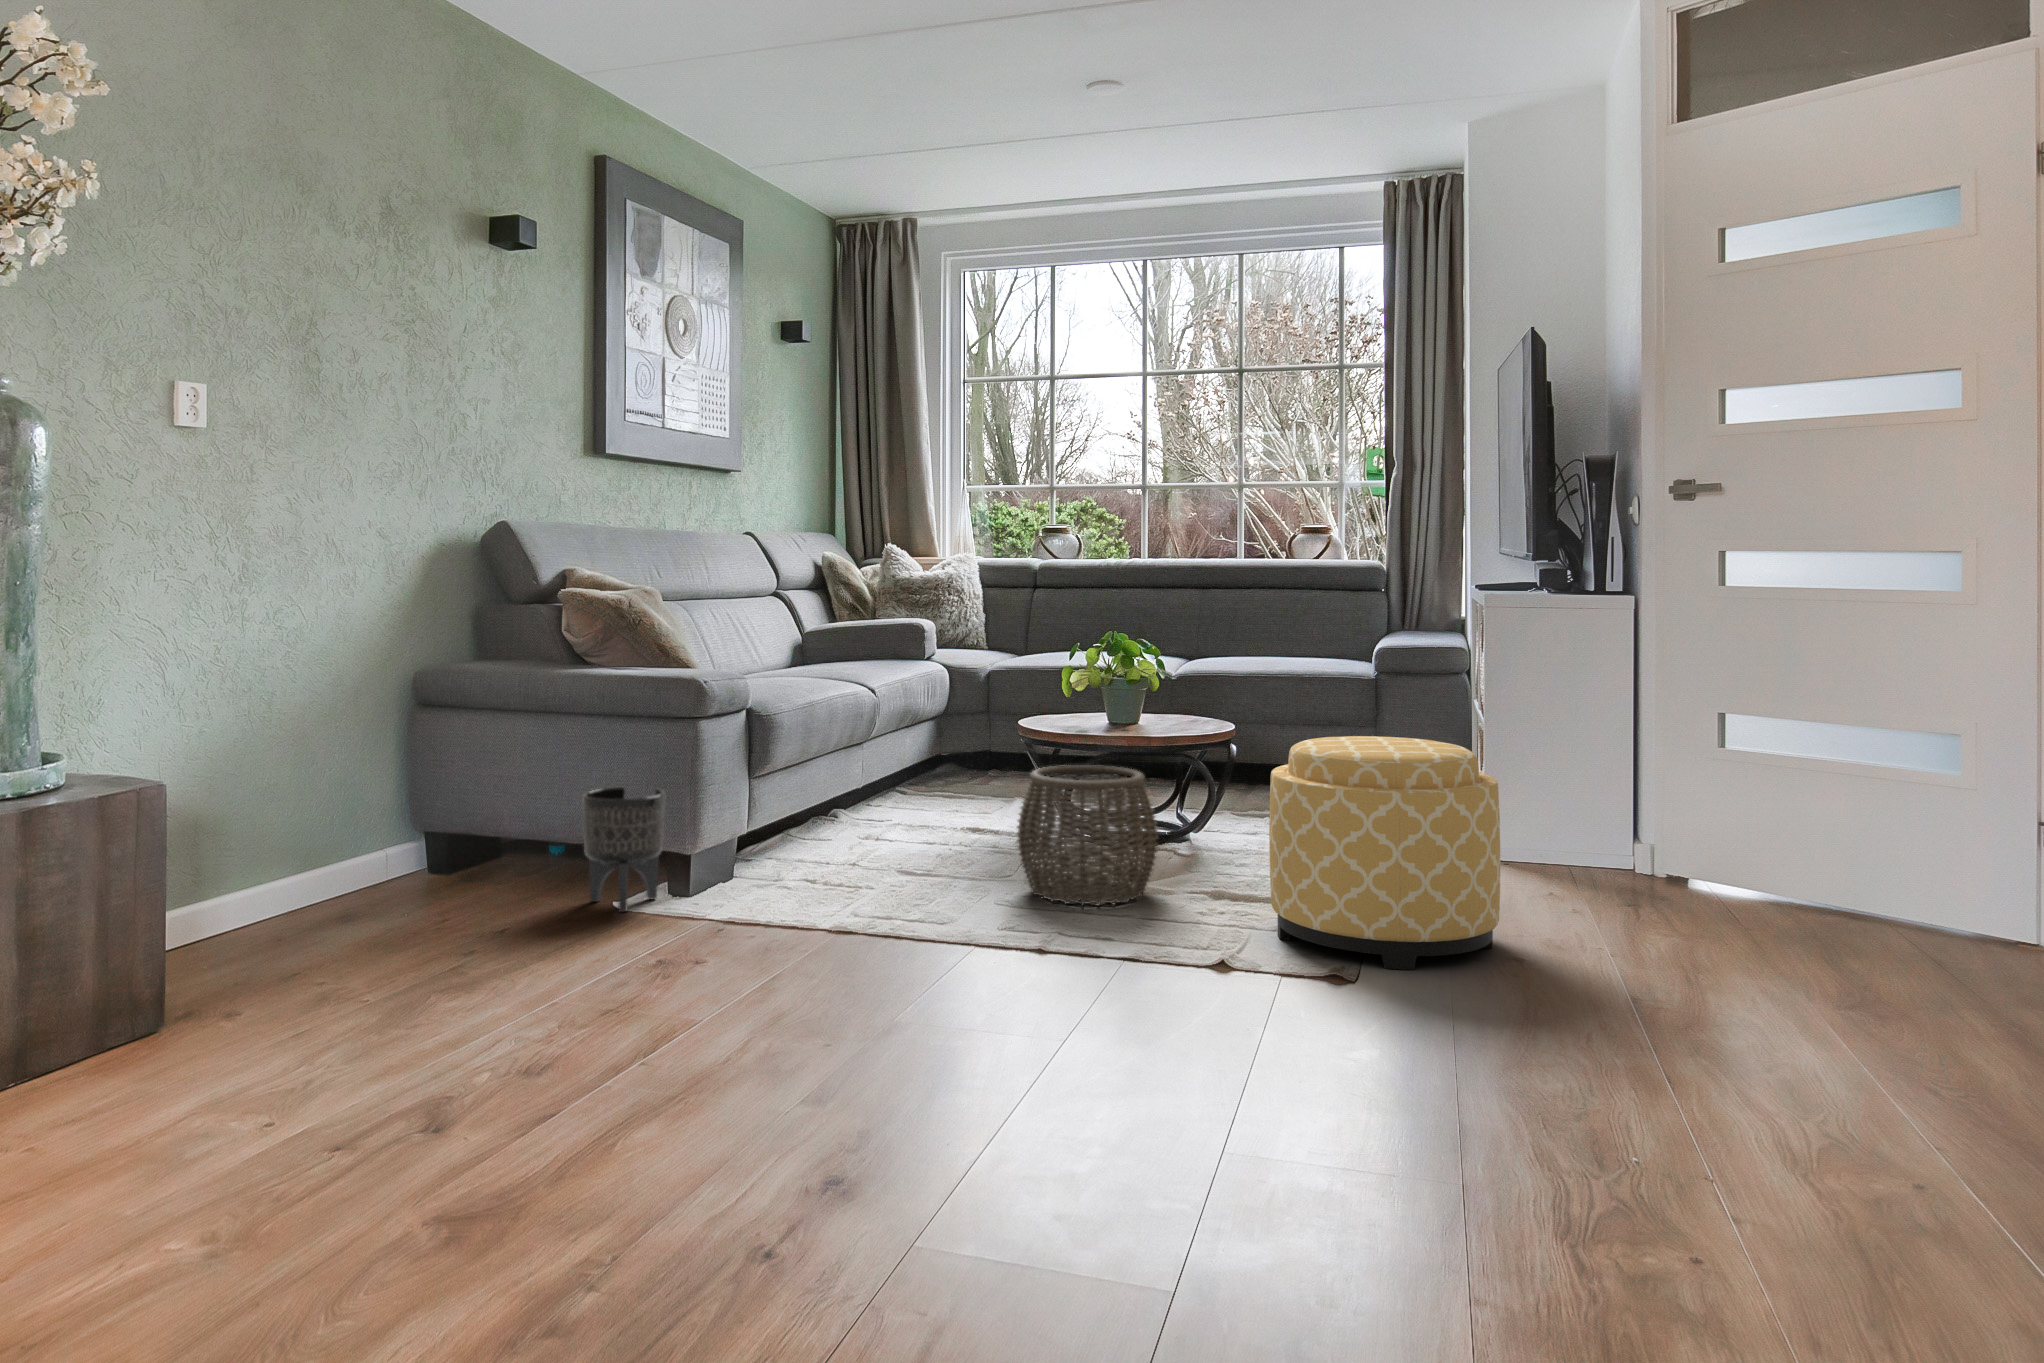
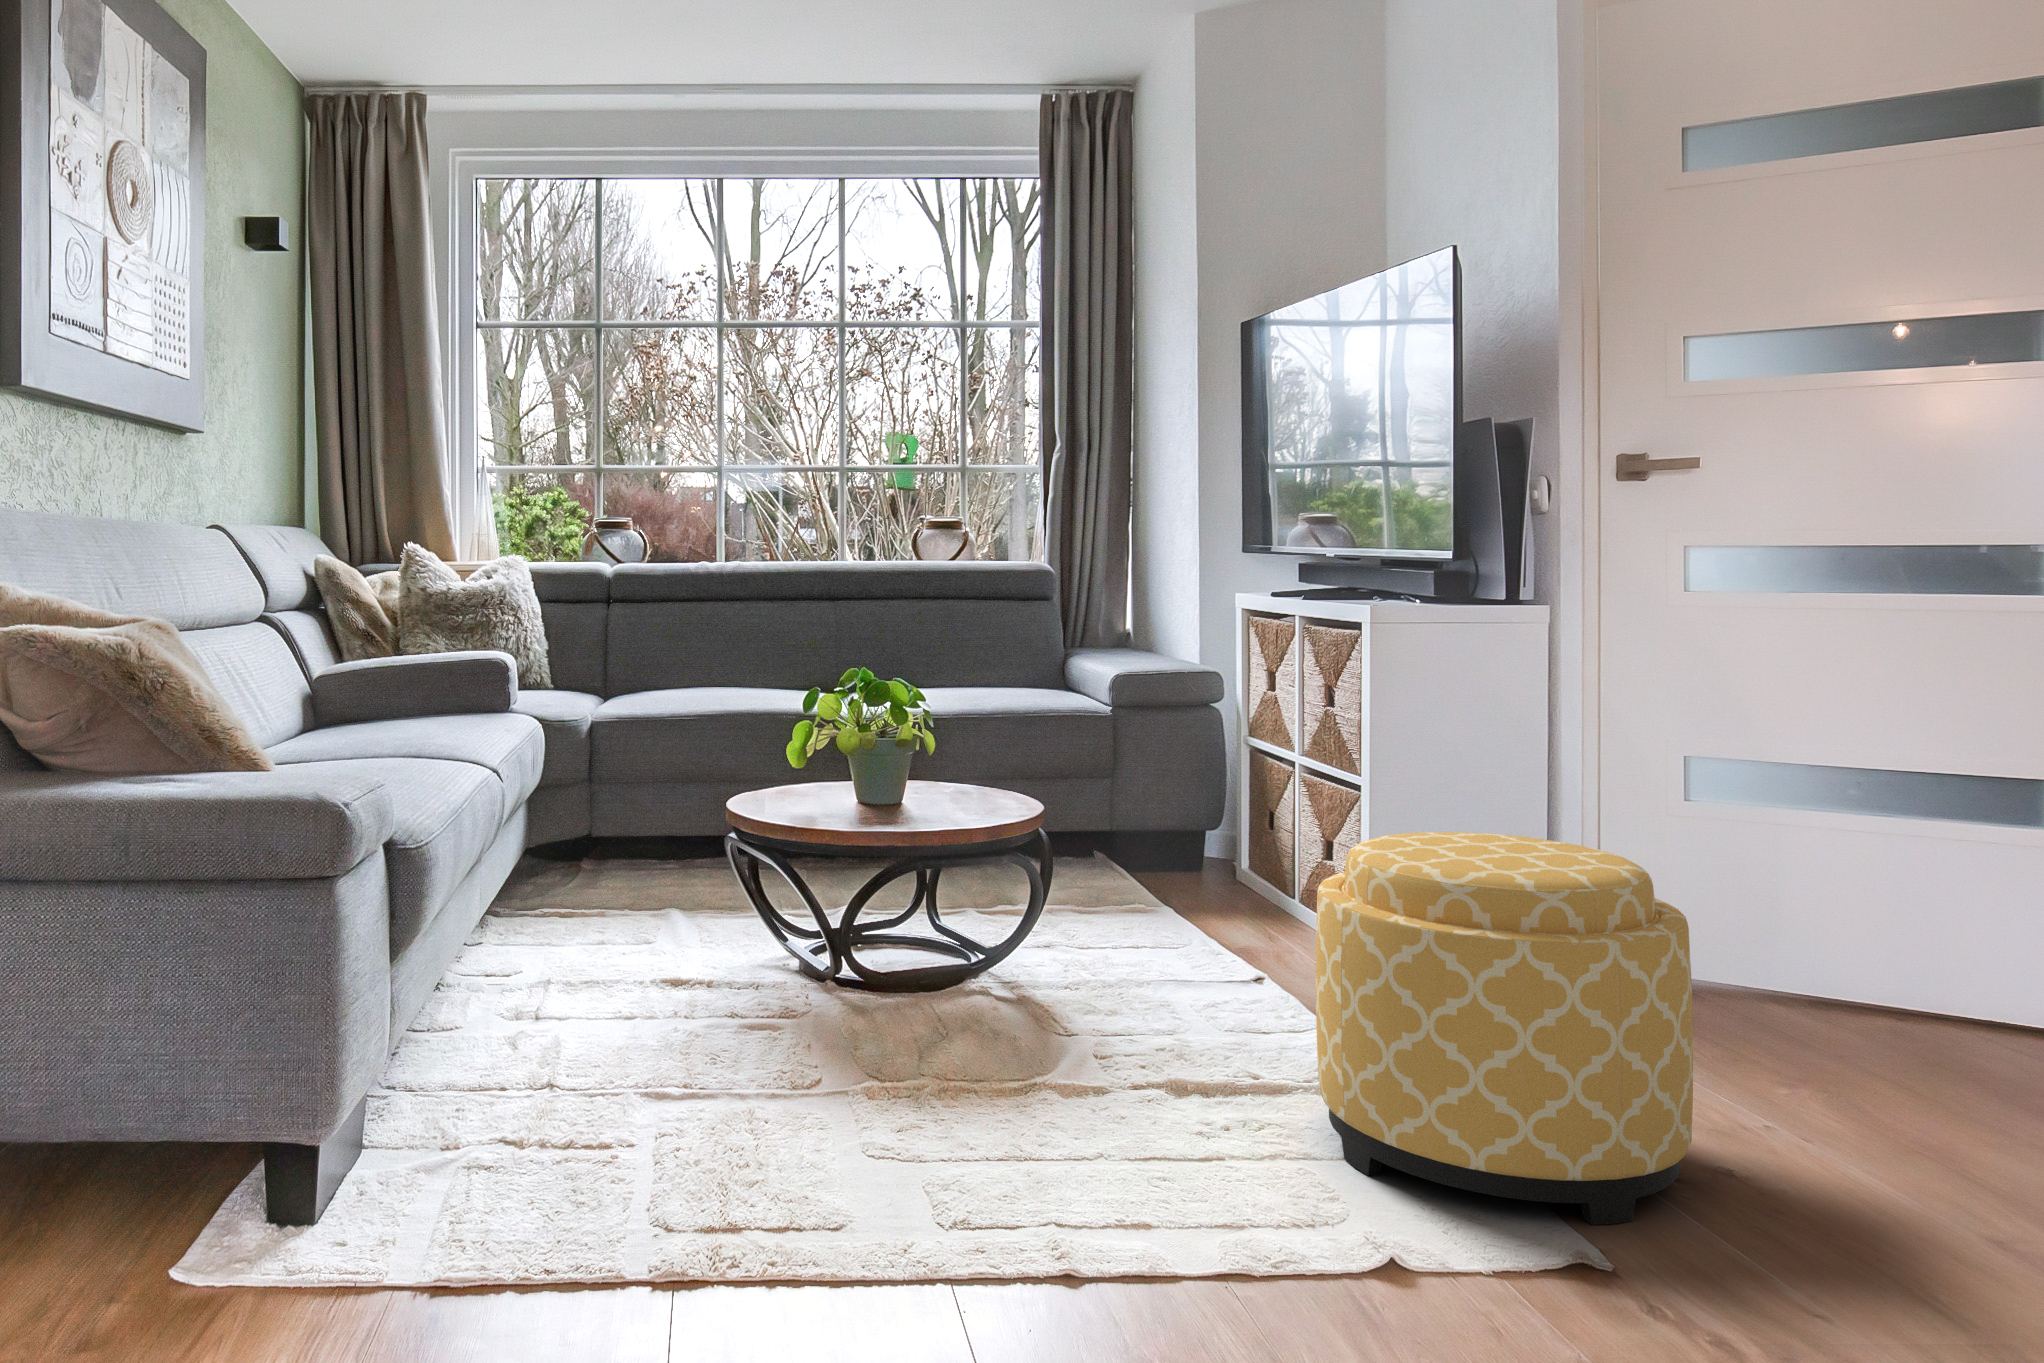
woven basket: present [1017,765,1158,905] -> none [864,891,1094,1138]
planter: present [582,787,665,912] -> none [97,1016,274,1295]

